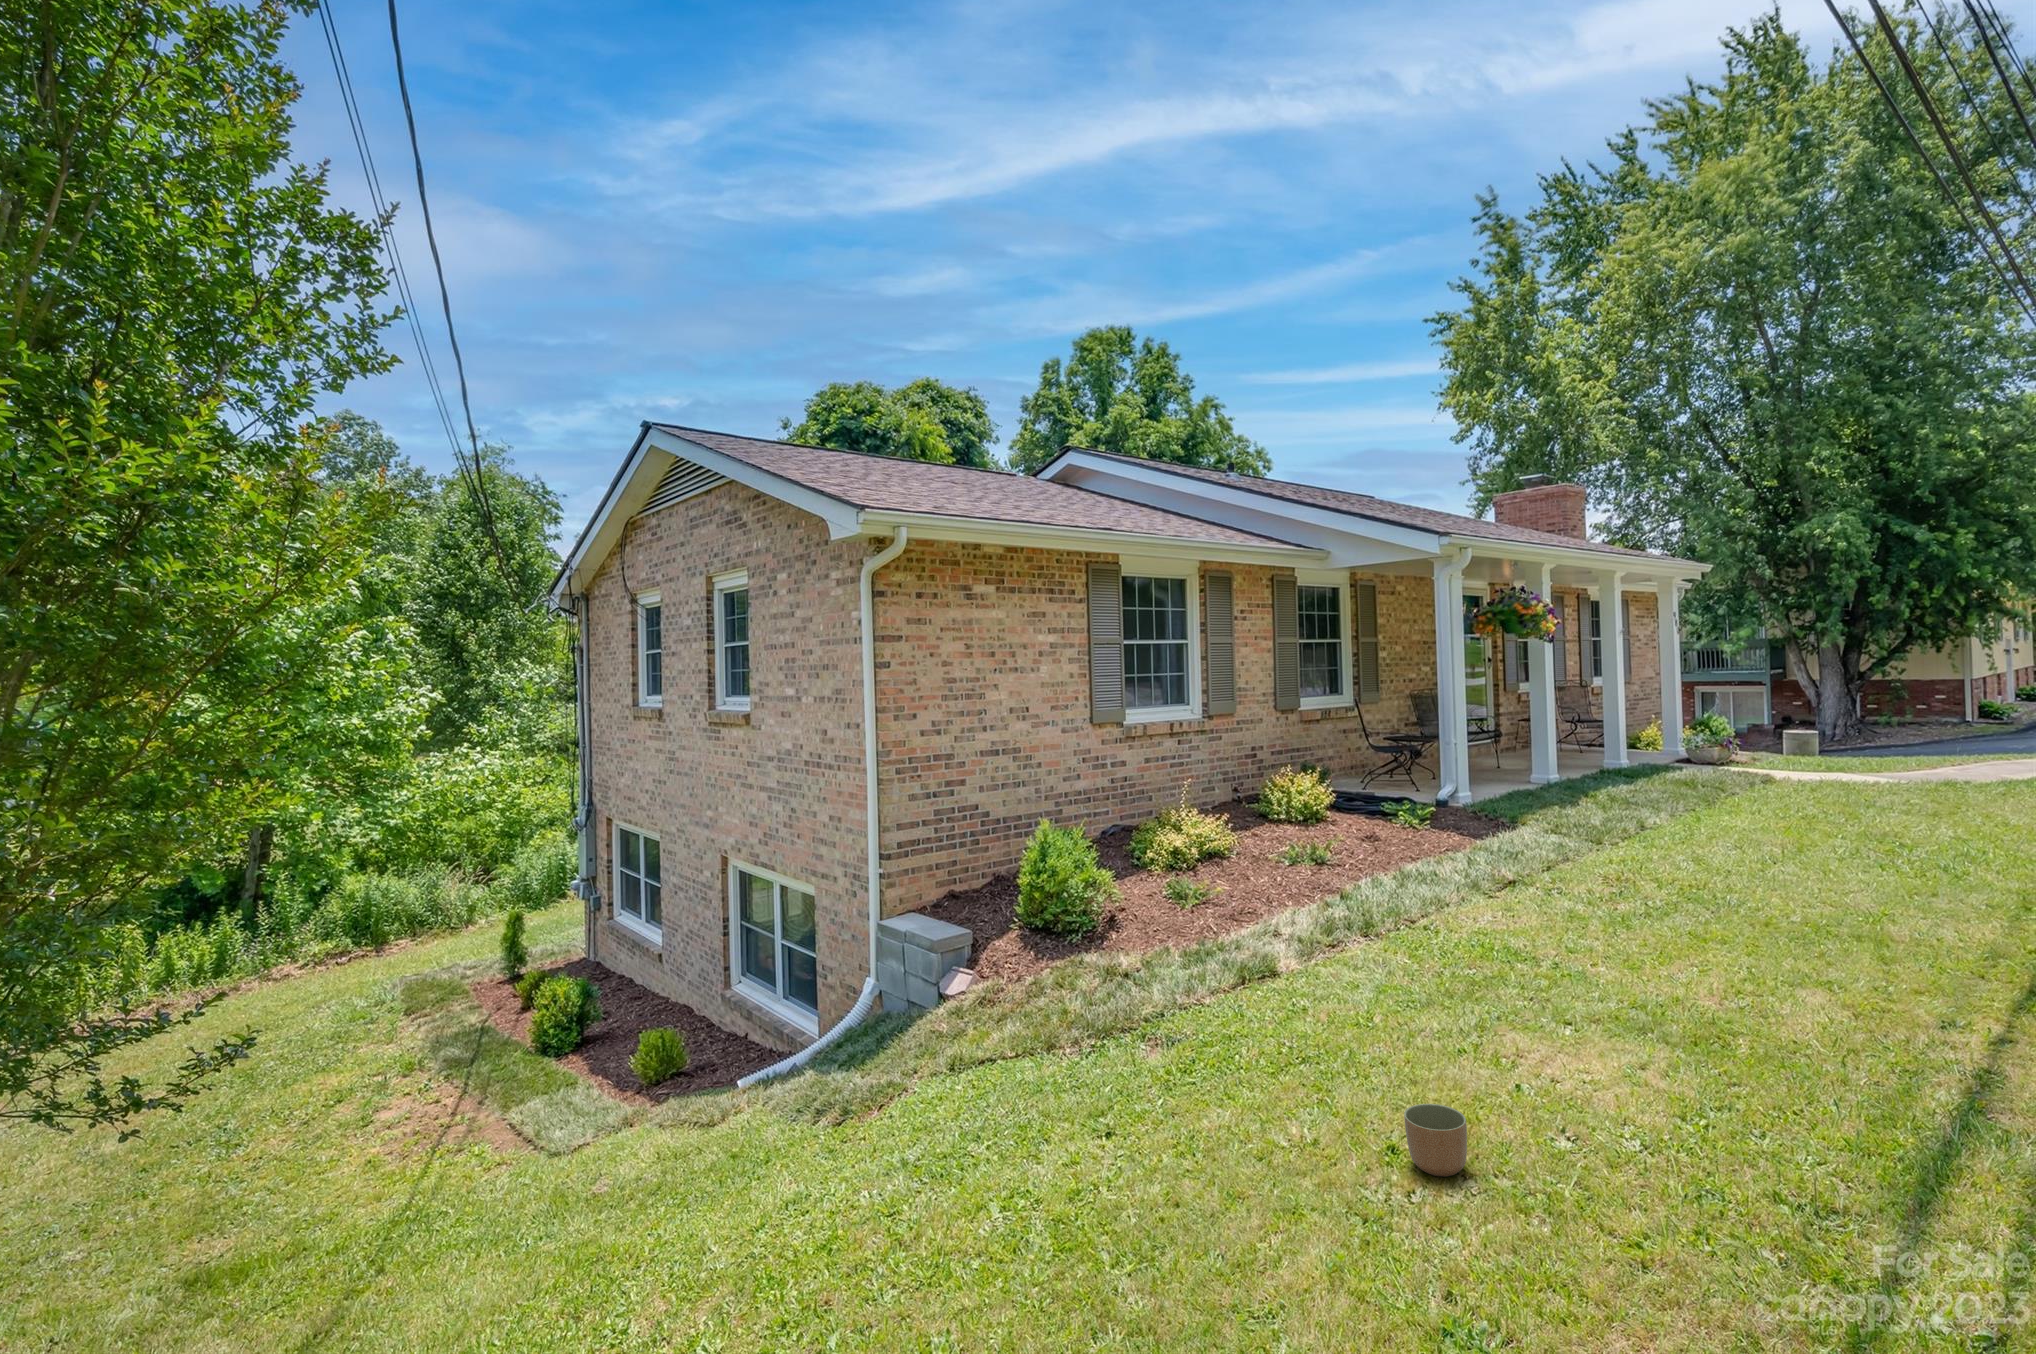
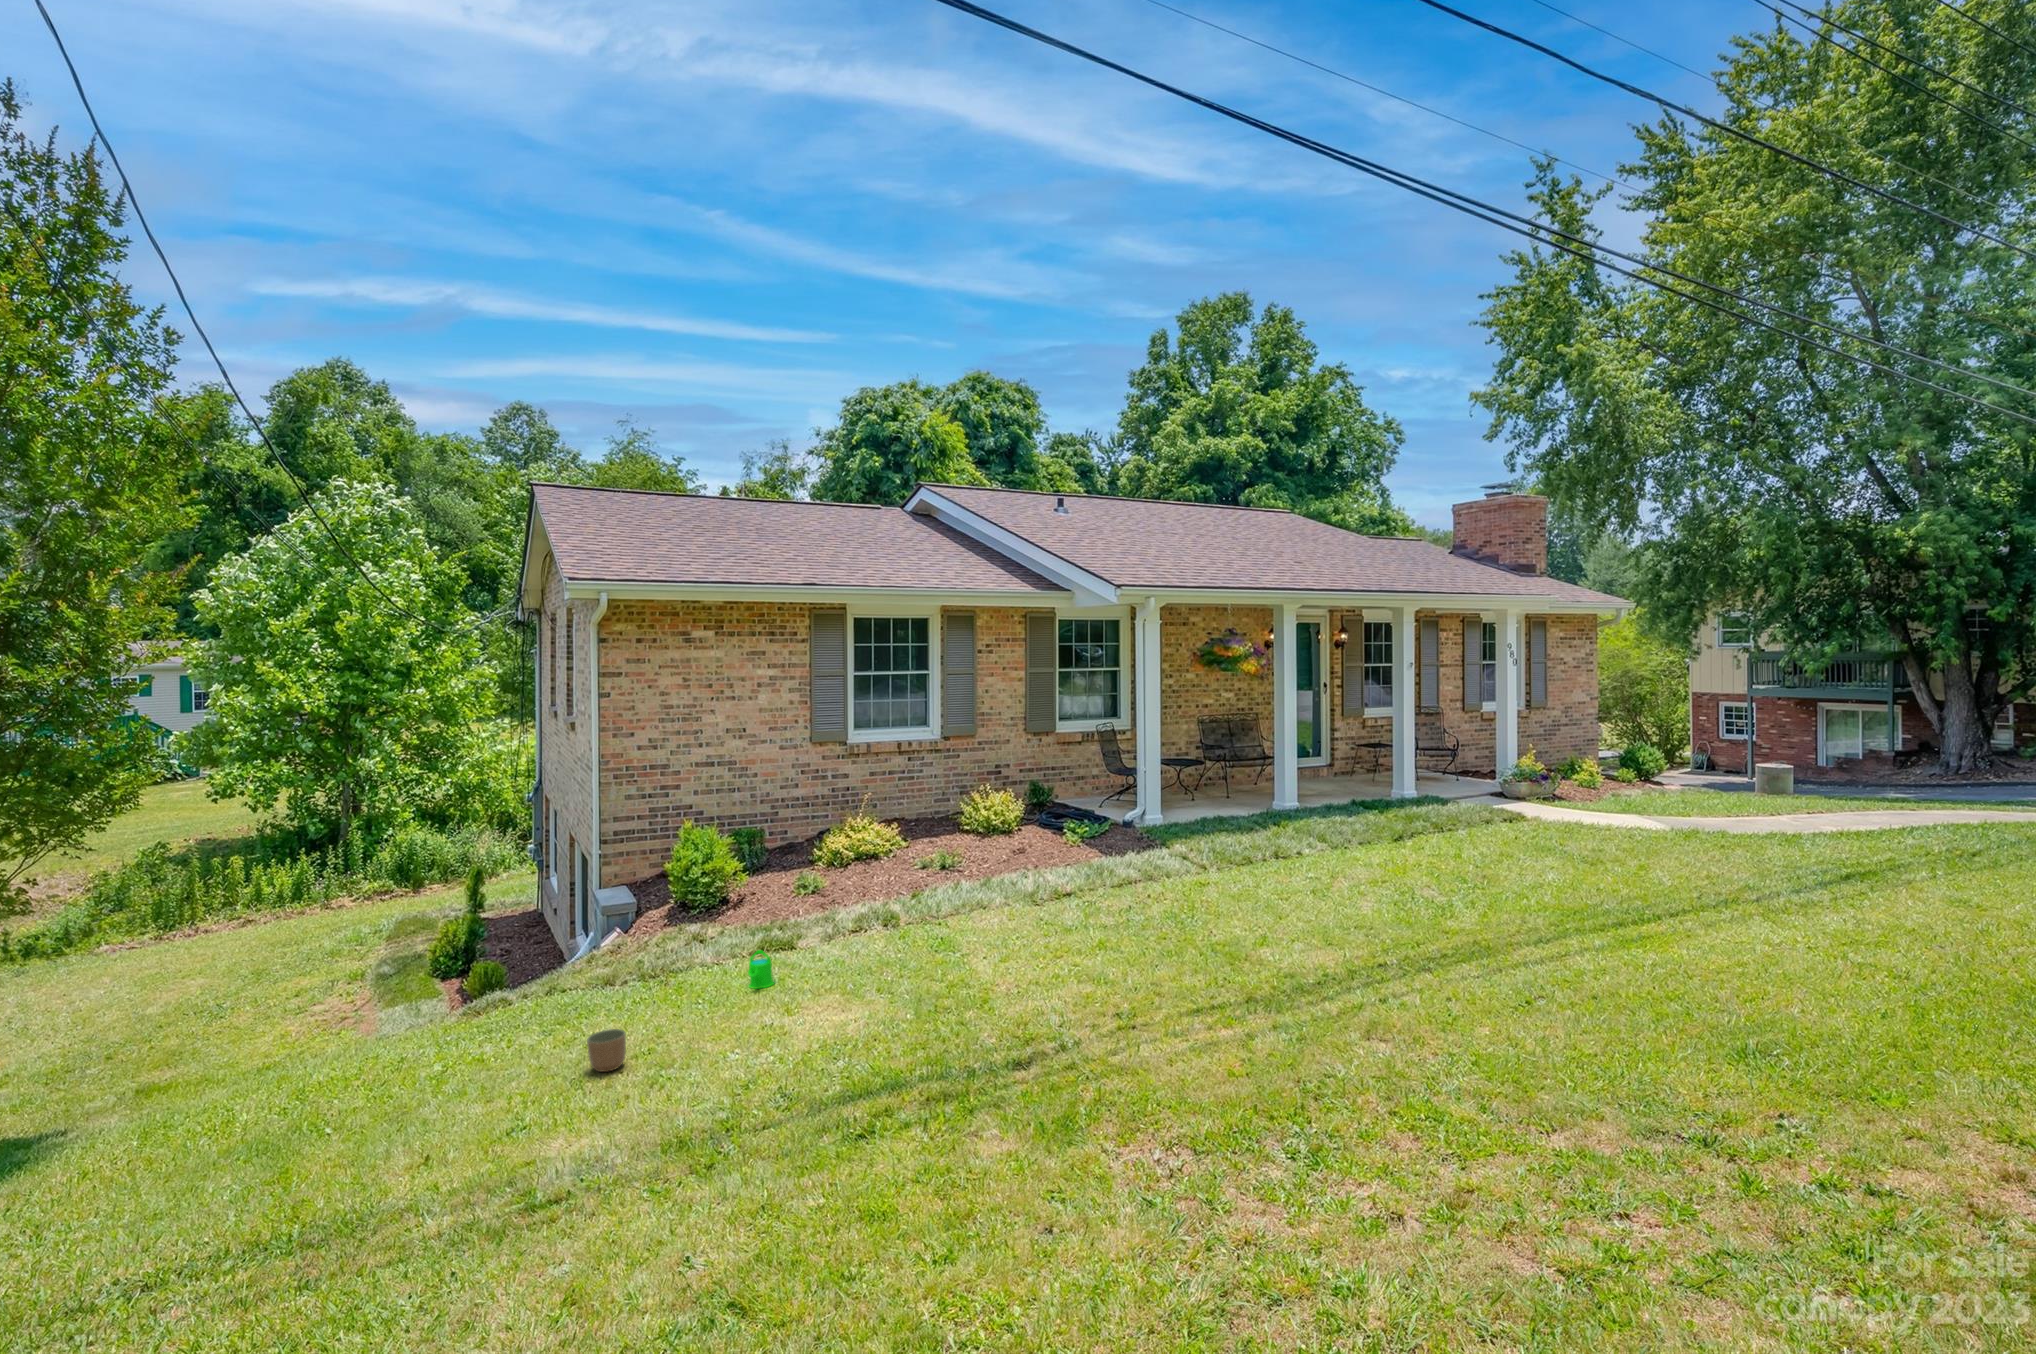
watering can: none [1354,970,1395,1026] -> present [748,950,774,989]

